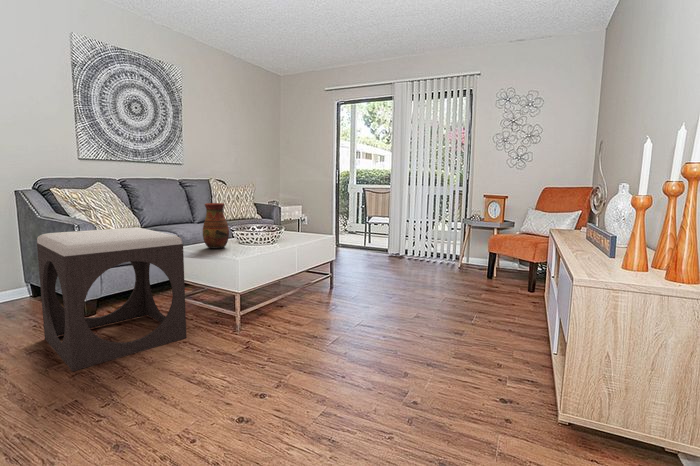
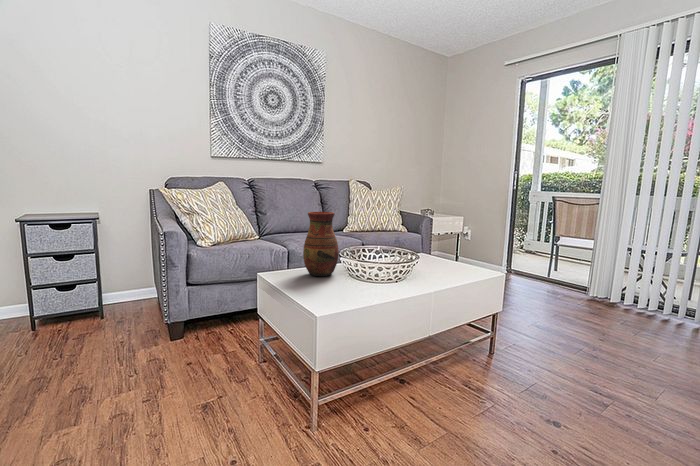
footstool: present [37,227,186,371] -> none [85,240,257,440]

